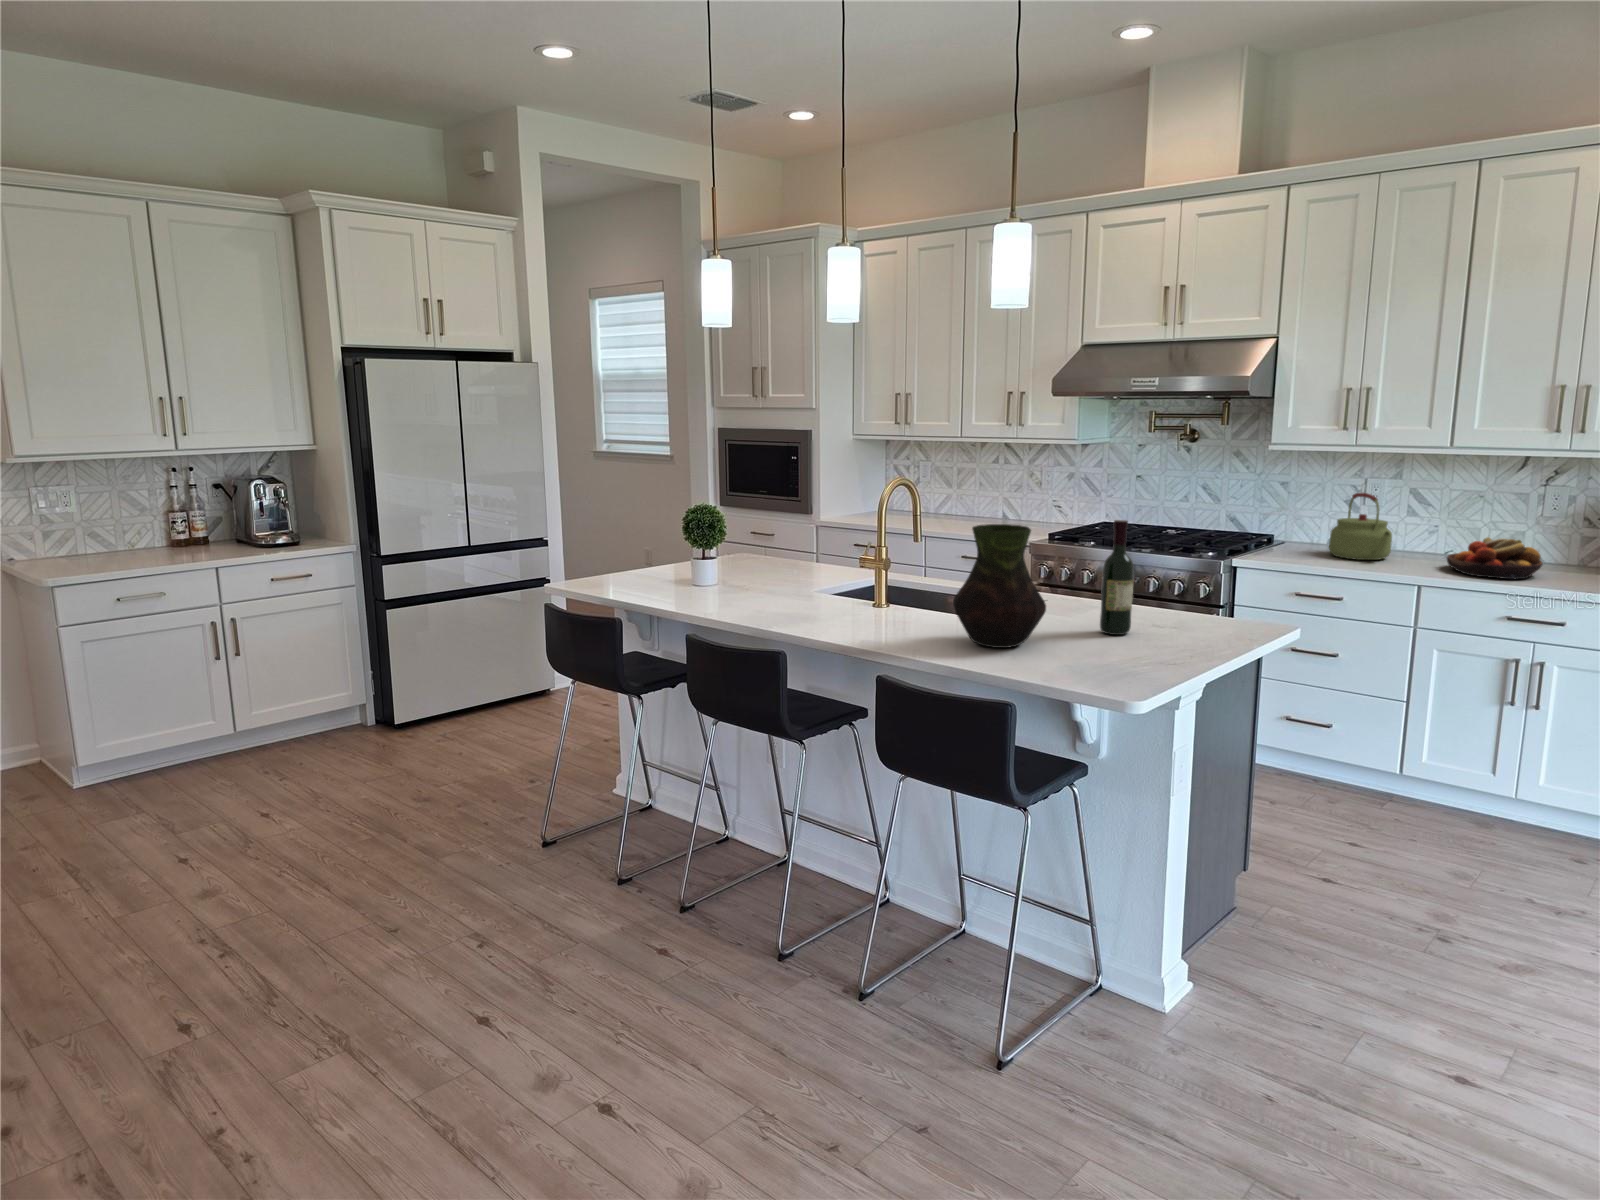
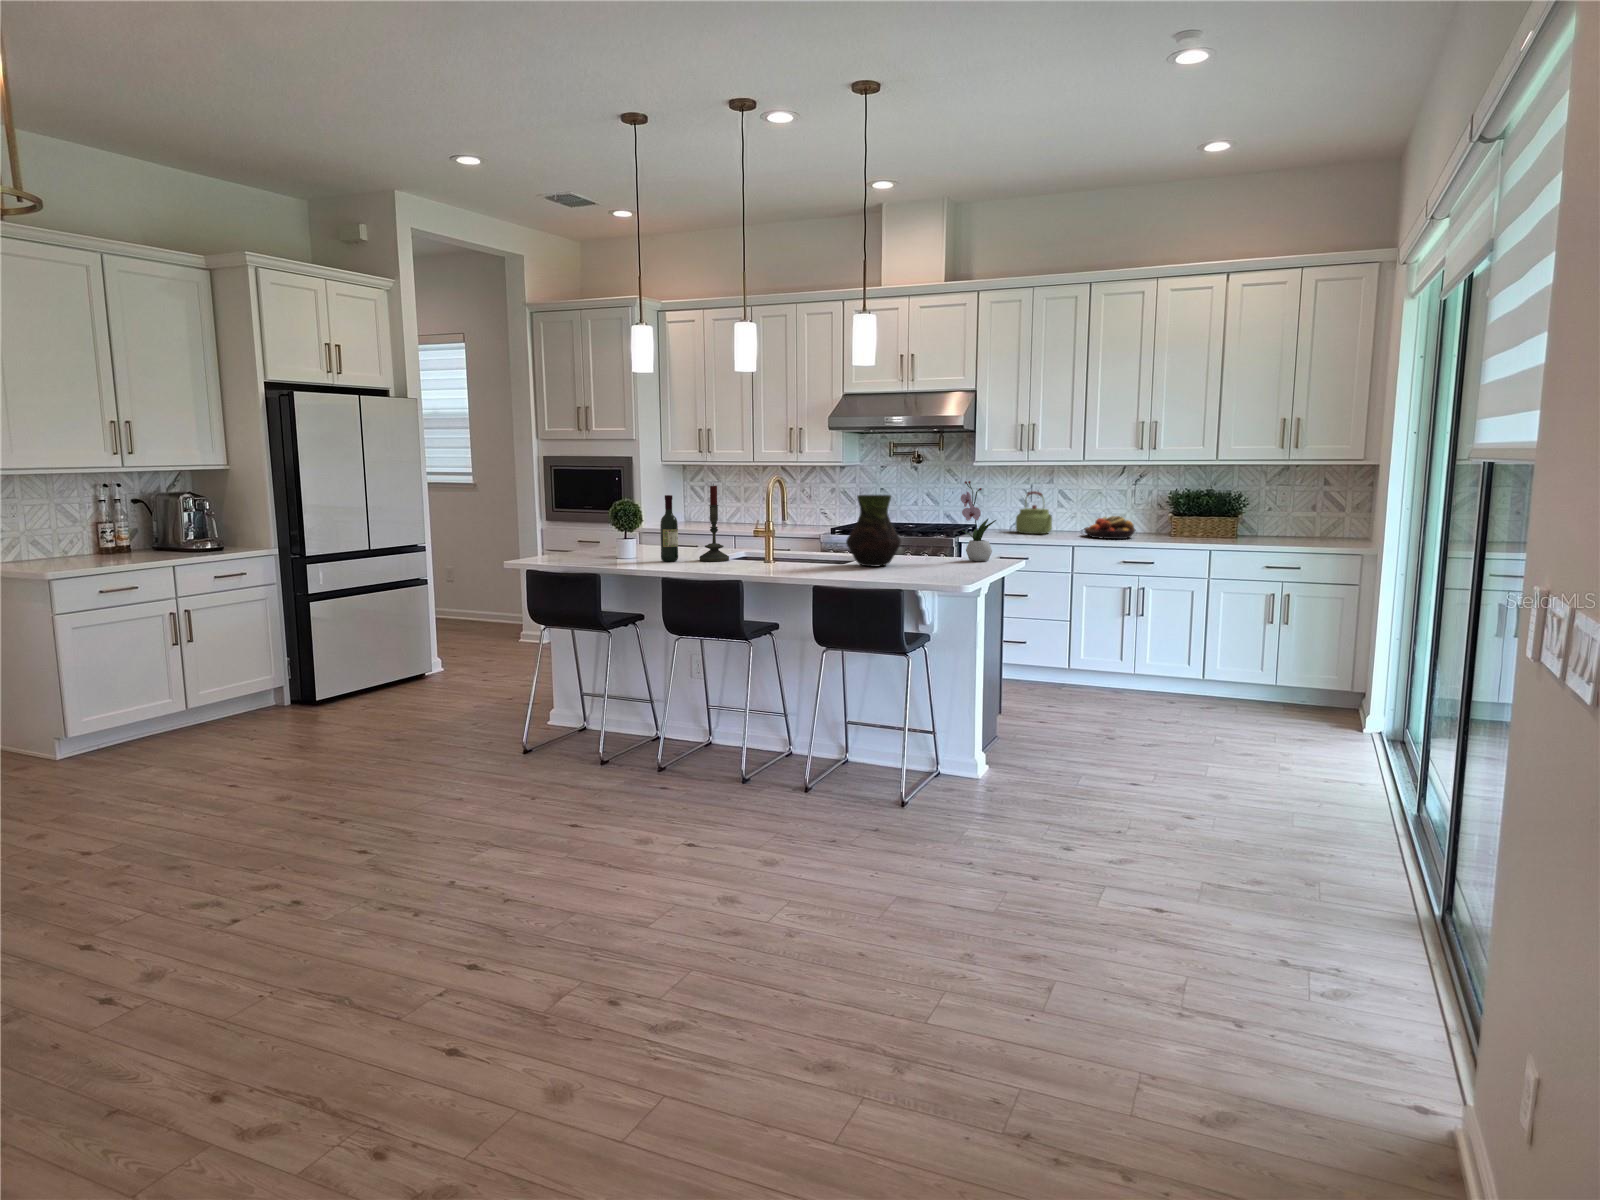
candle: none [761,492,806,611] -> present [699,484,729,562]
flower arrangement: none [1165,504,1232,645] -> present [961,481,996,561]
wine bottle: present [1100,520,1134,635] -> present [660,495,678,562]

